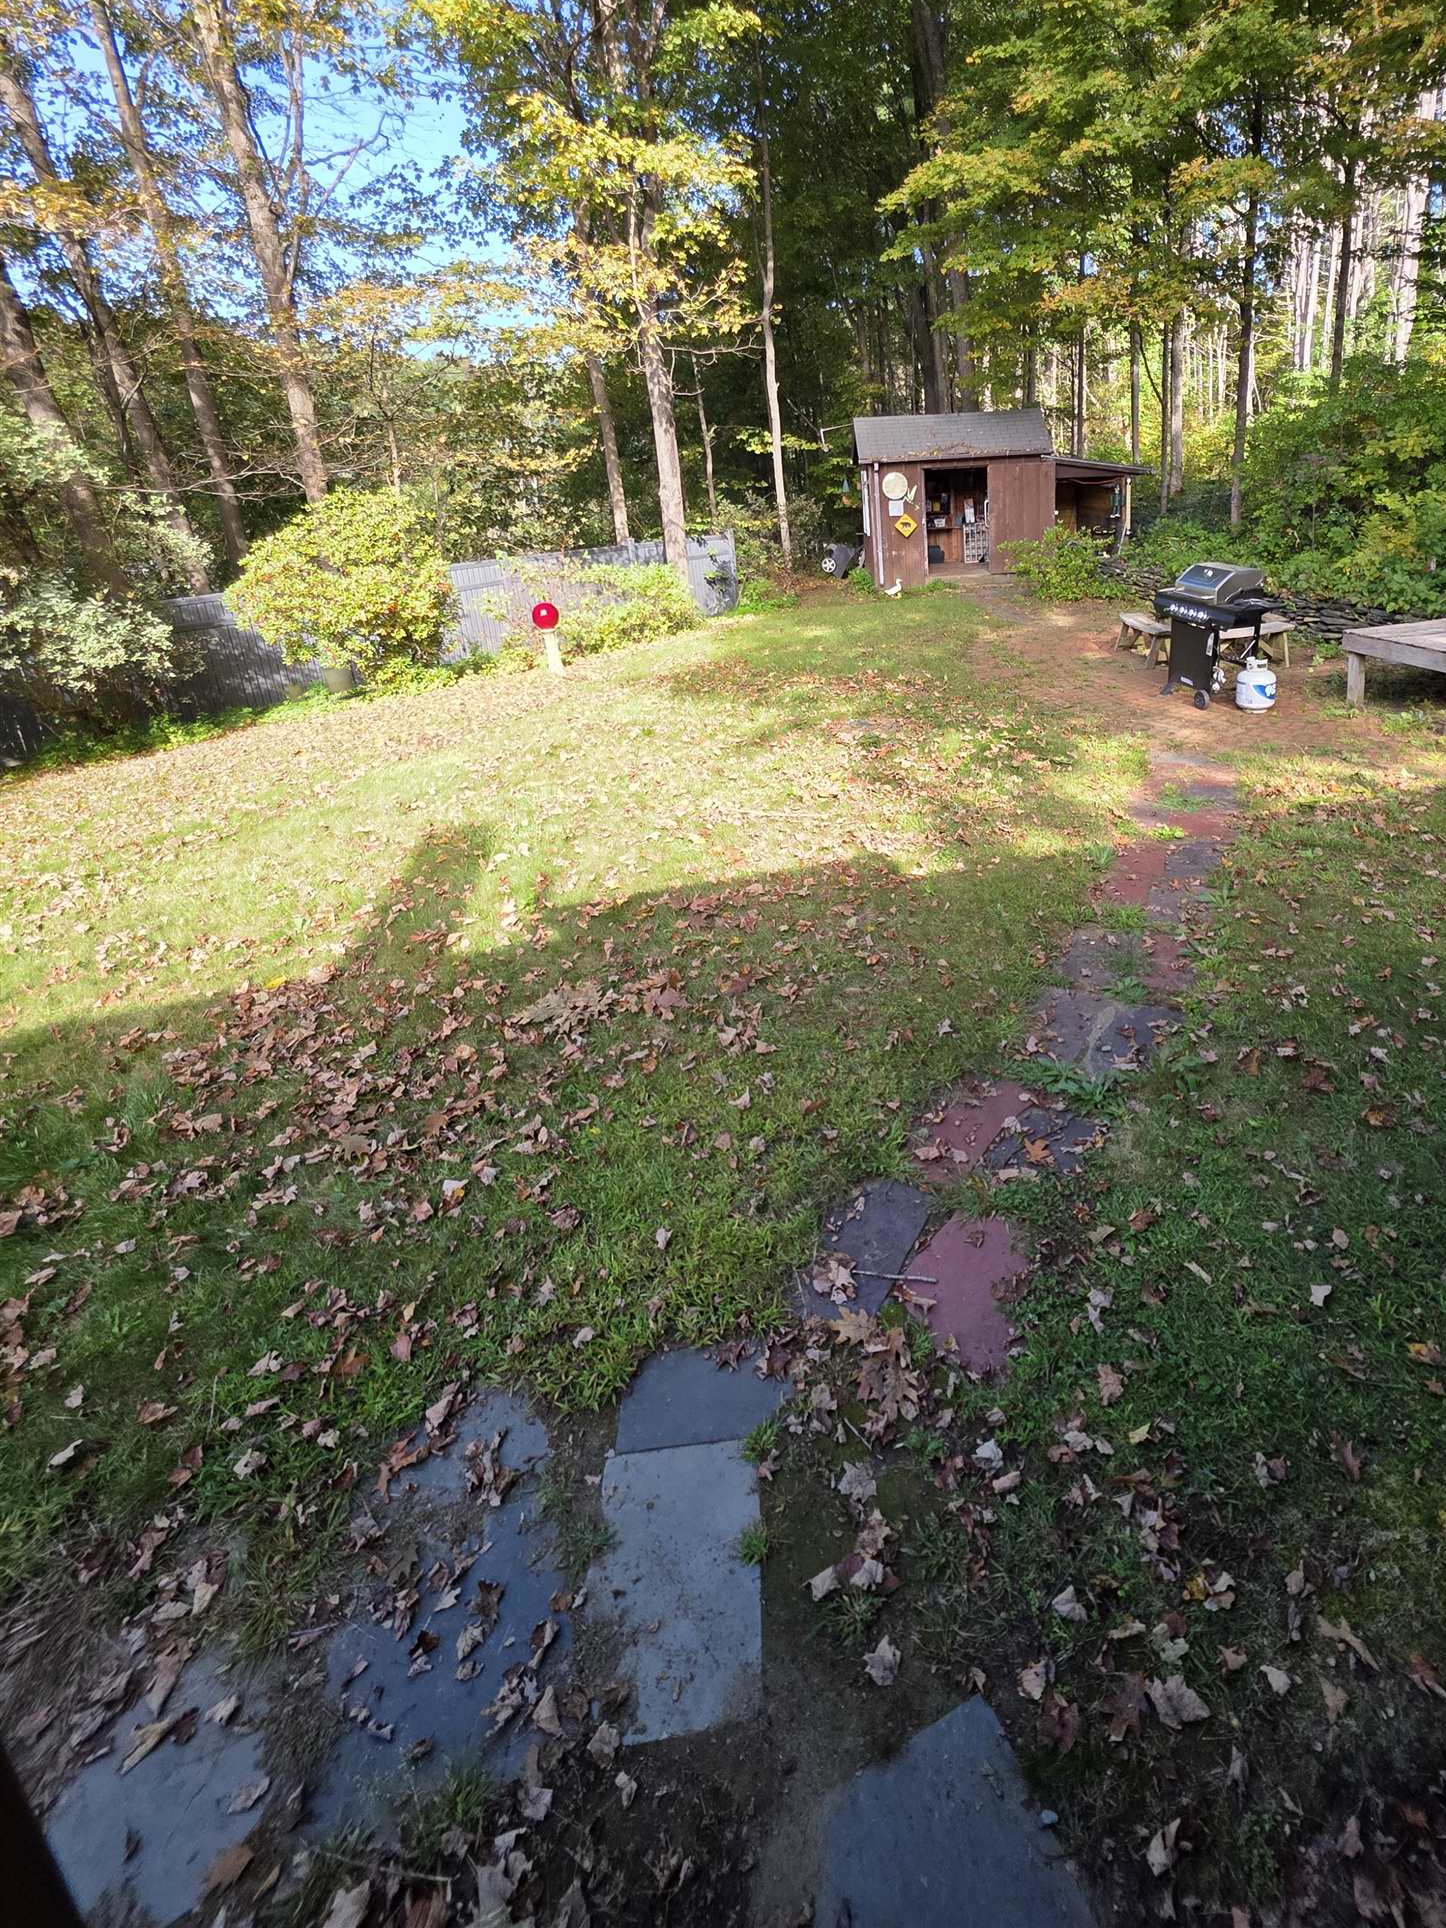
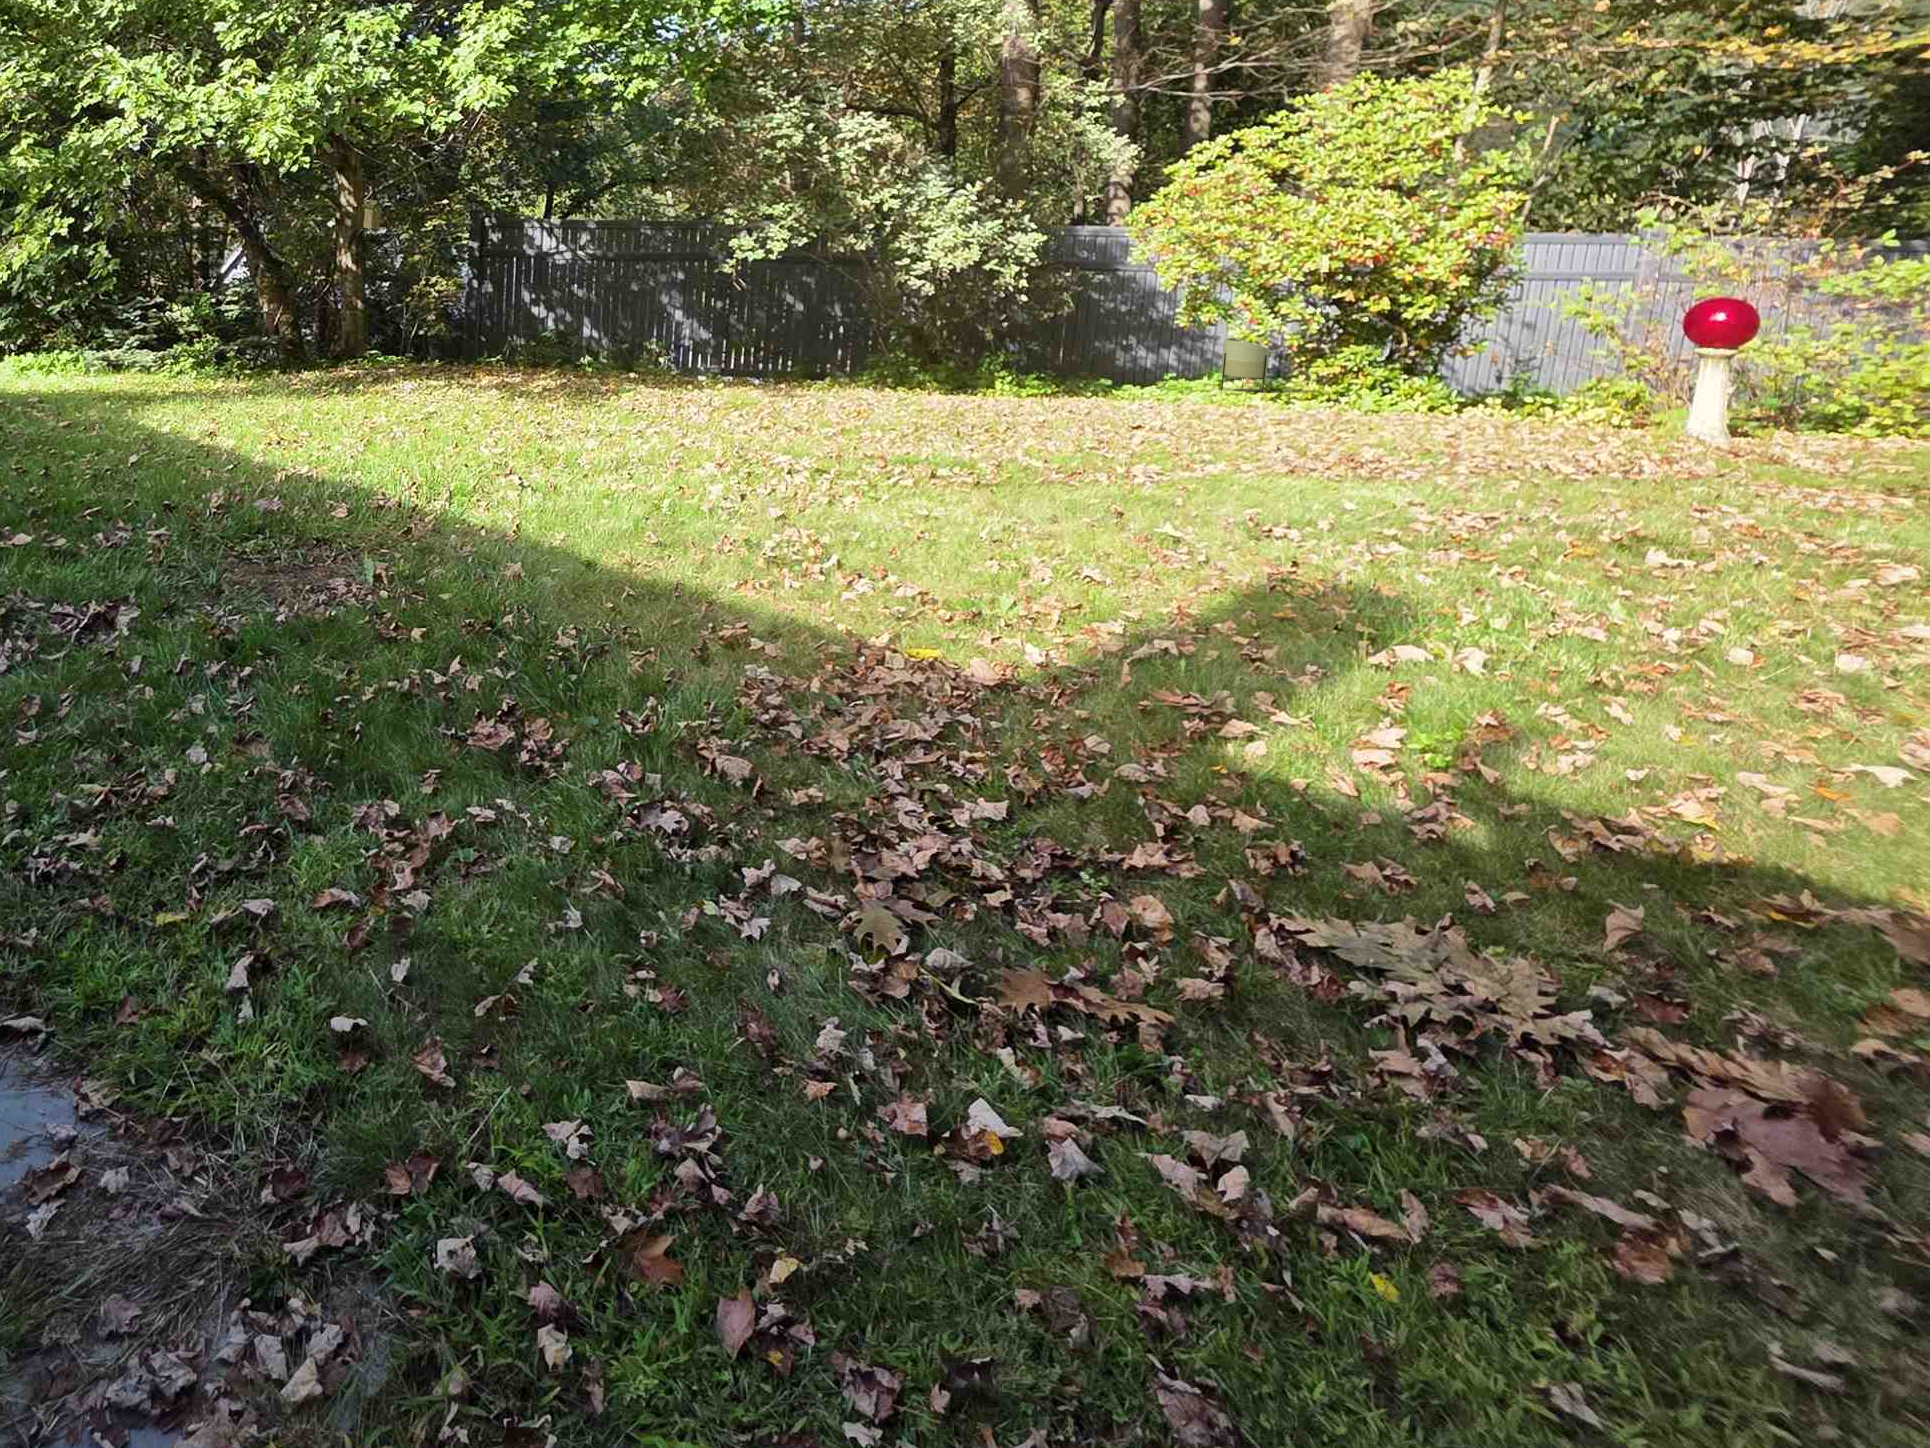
watering can: present [271,679,305,702] -> none [1142,344,1191,383]

